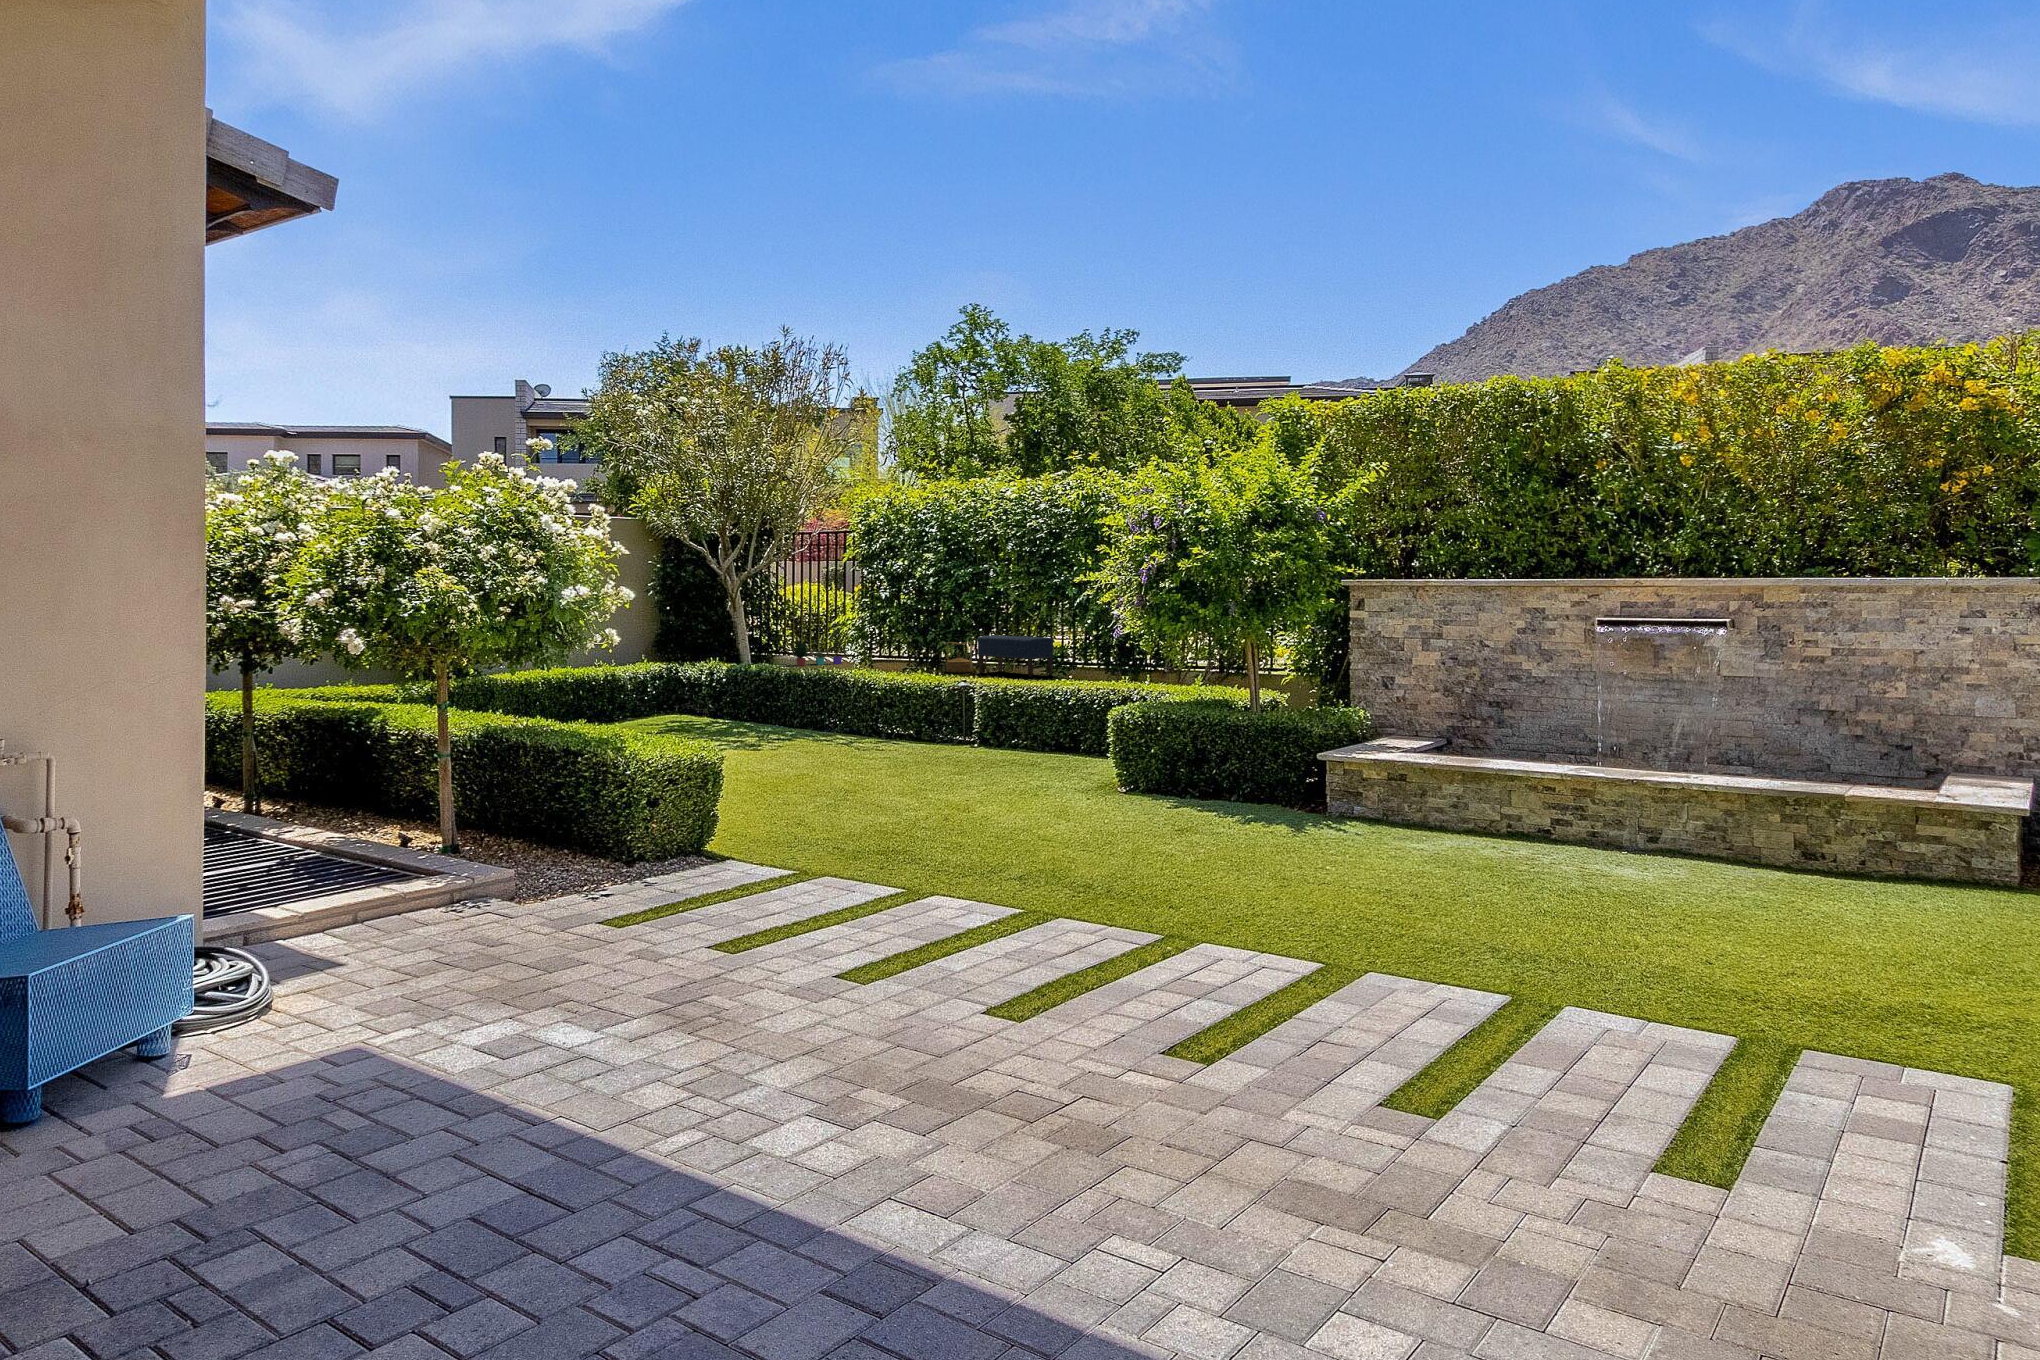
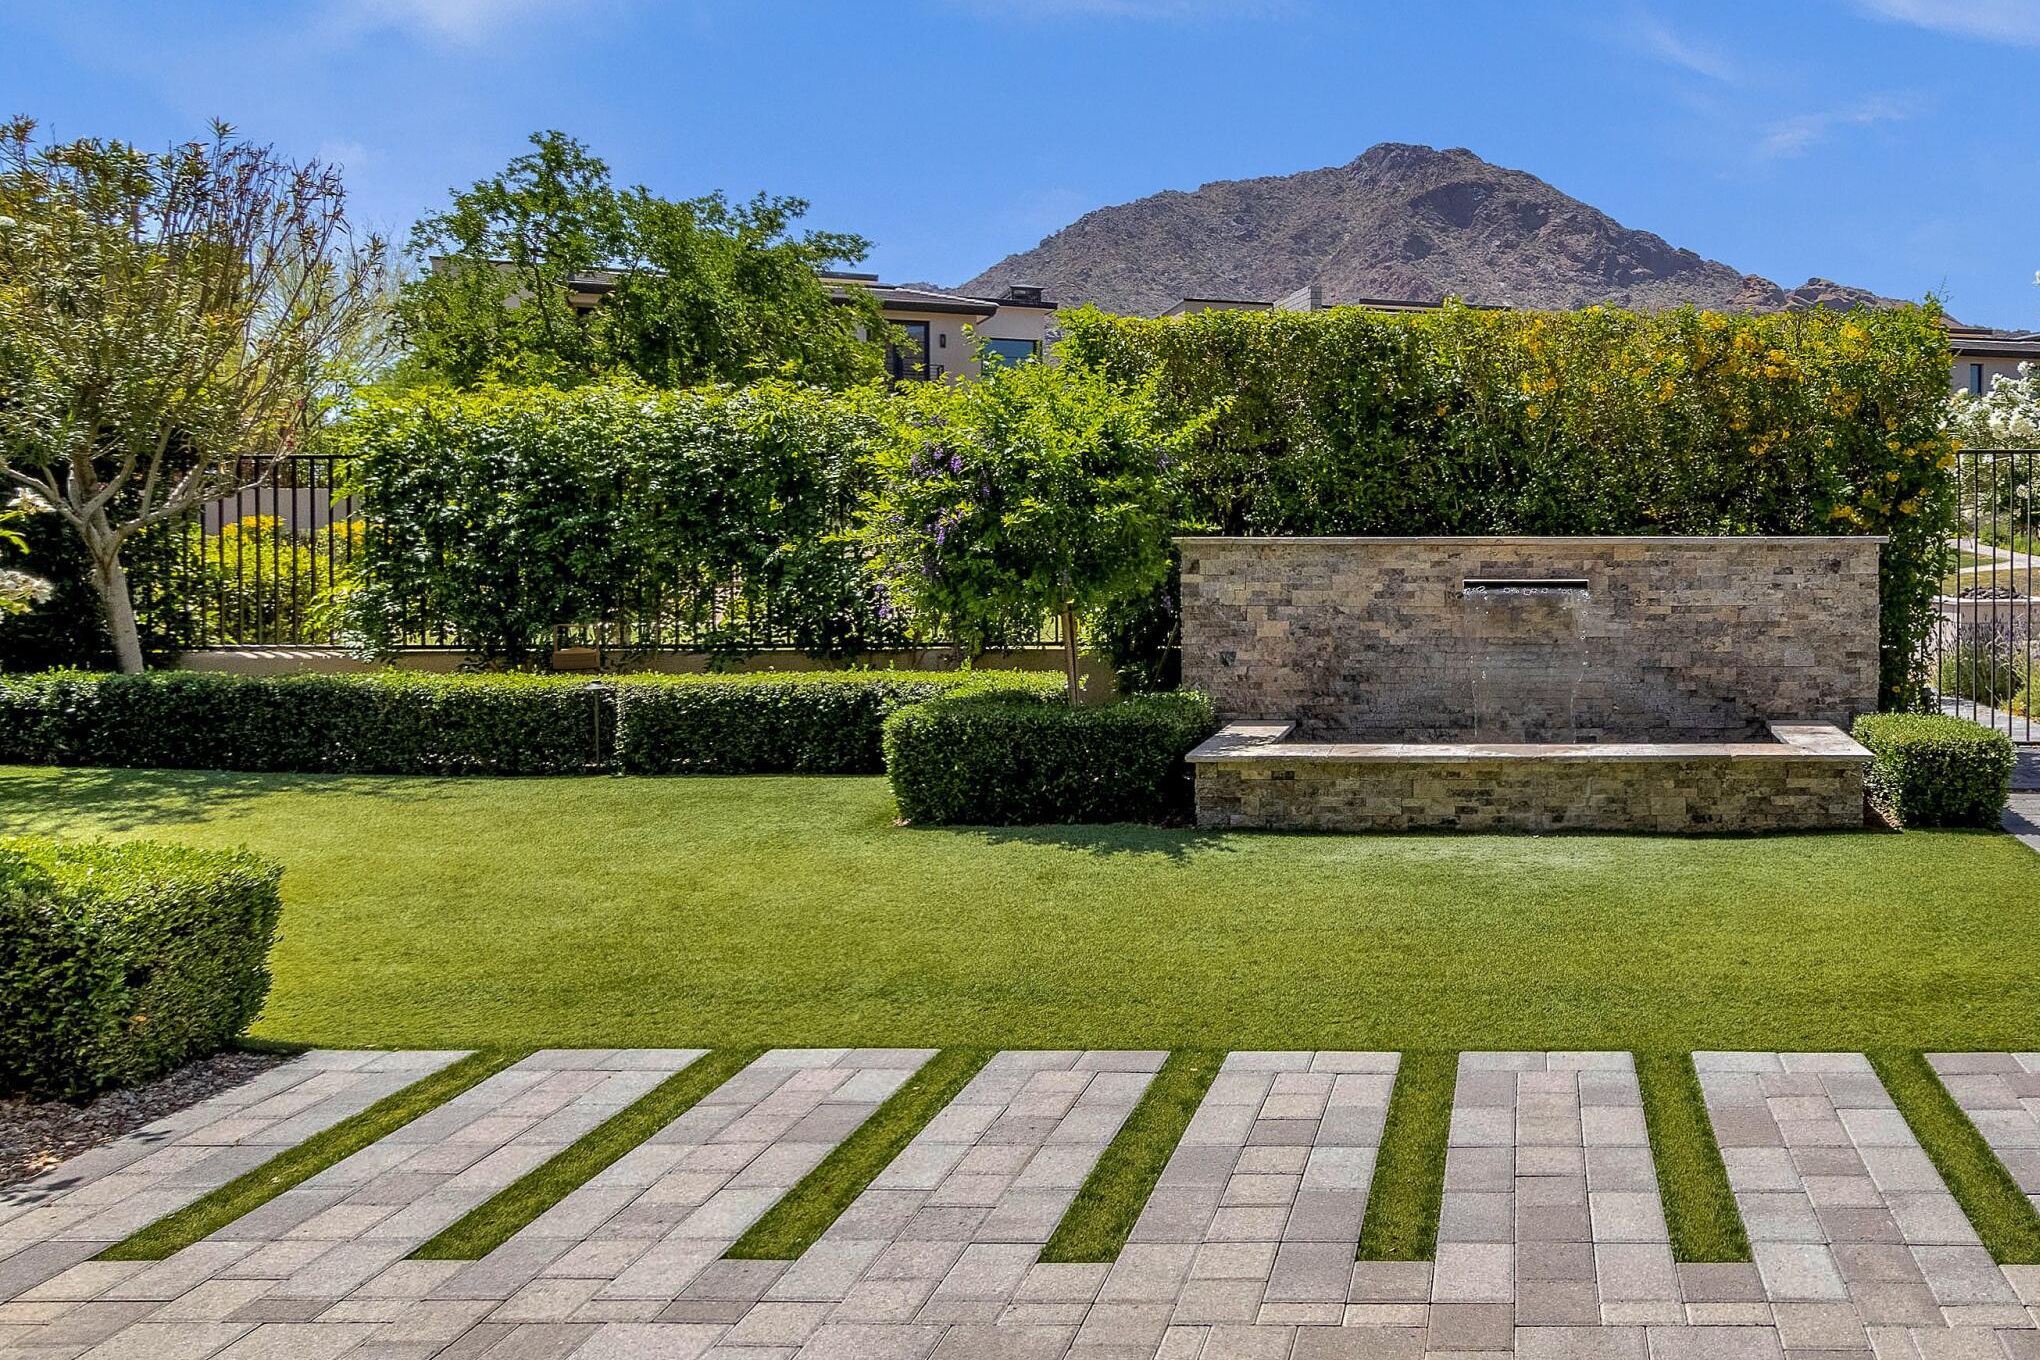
potted plant: present [793,624,844,666] -> none [239,599,352,670]
bench: present [977,635,1054,677] -> none [609,612,741,671]

